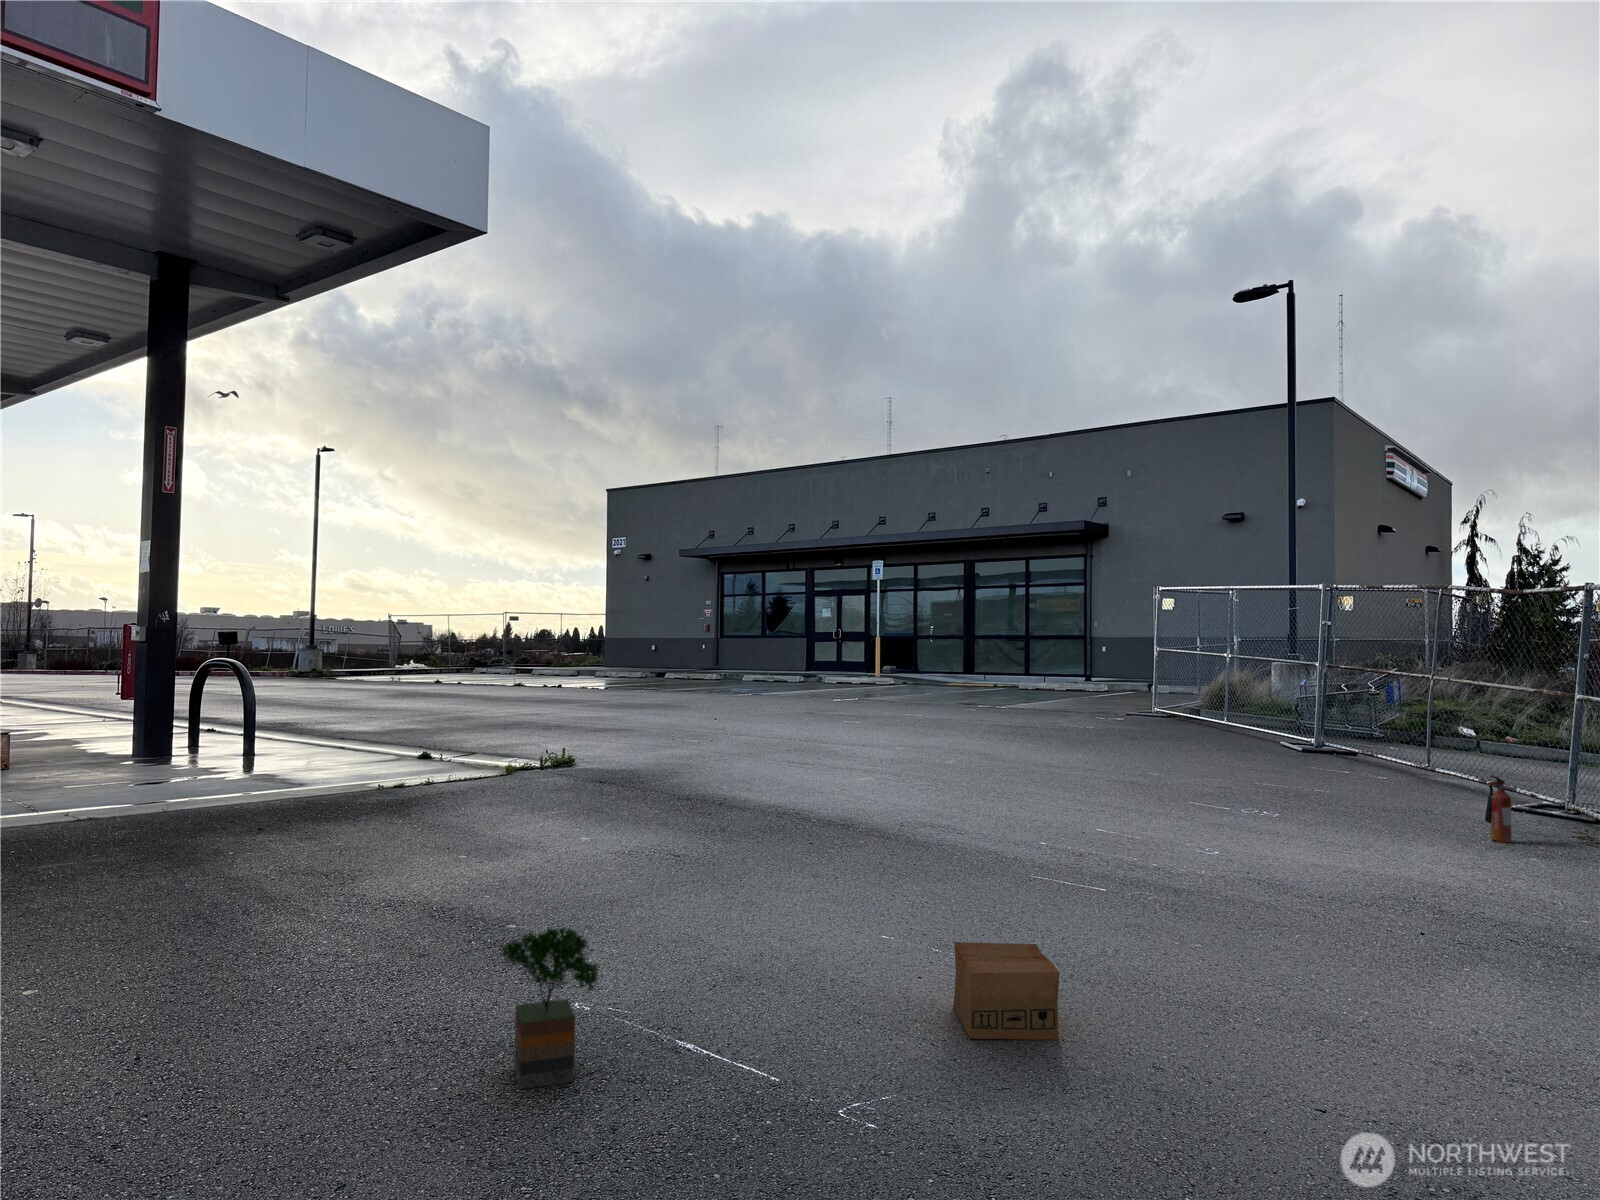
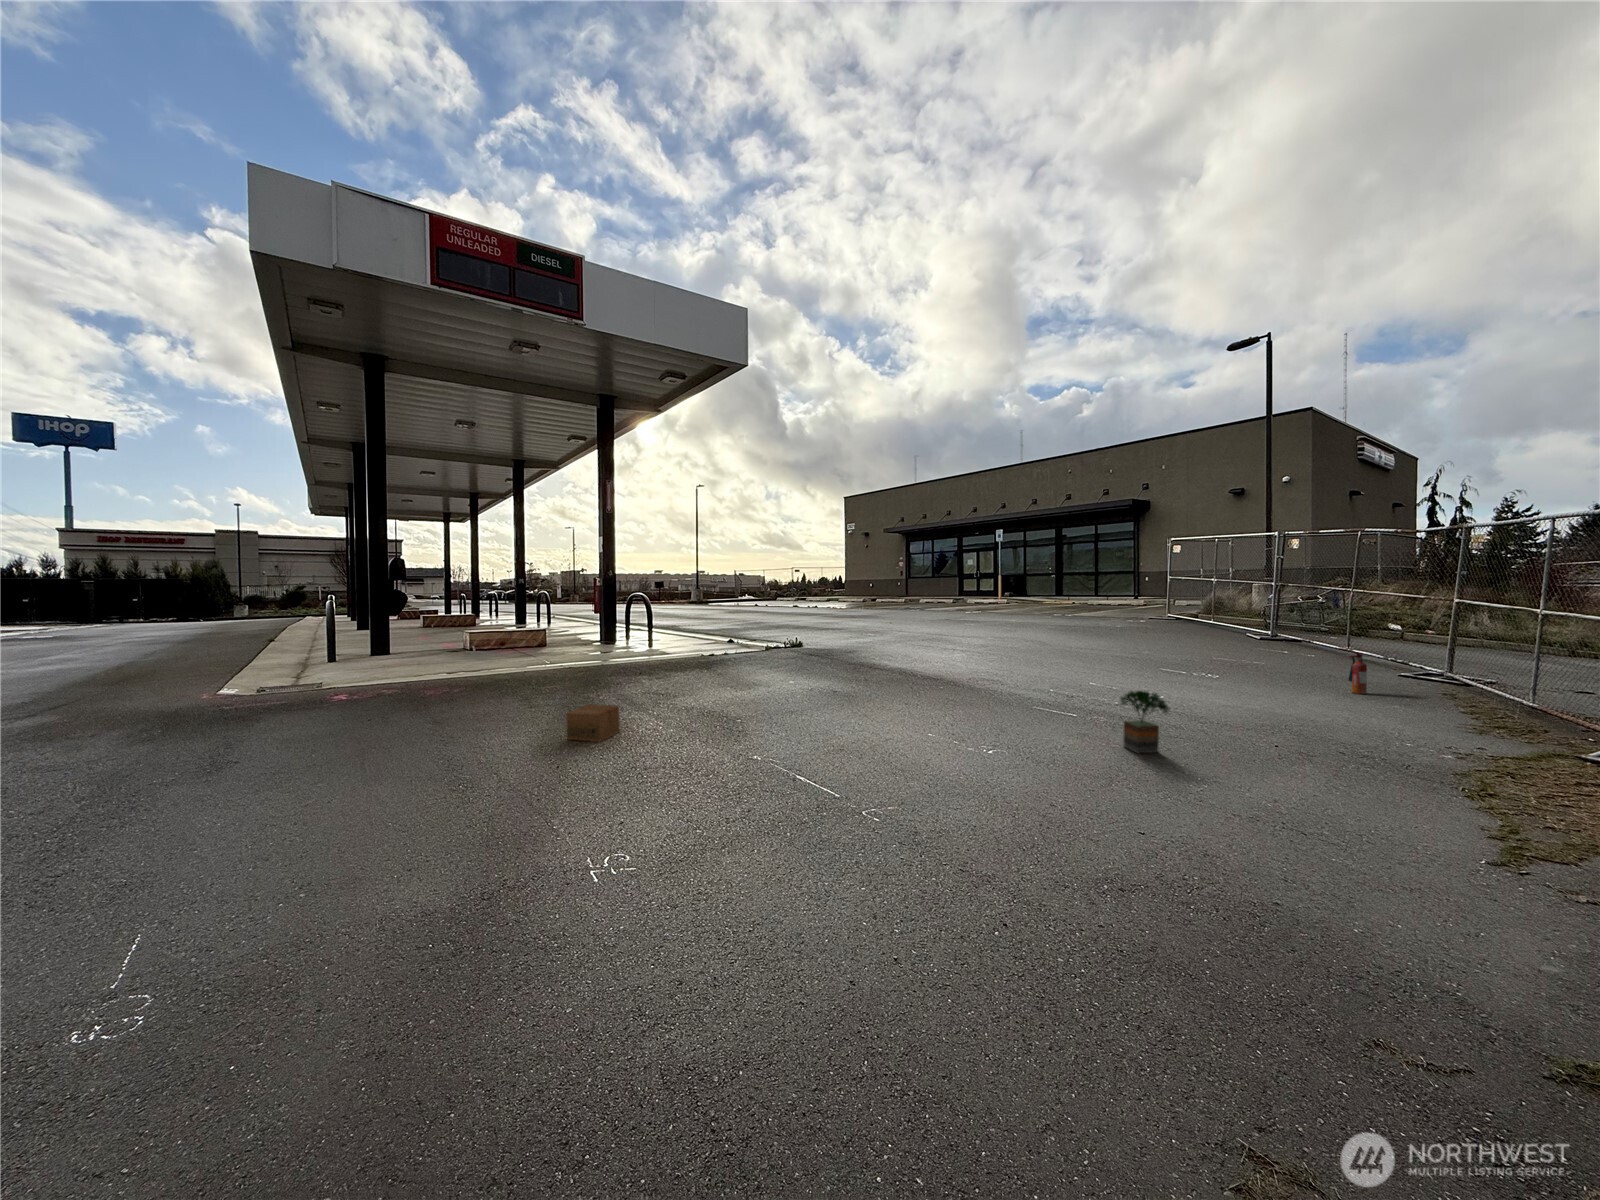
potted tree: present [500,927,599,1089] -> present [1121,690,1170,753]
cardboard box: present [953,942,1060,1040] -> present [566,704,620,742]

